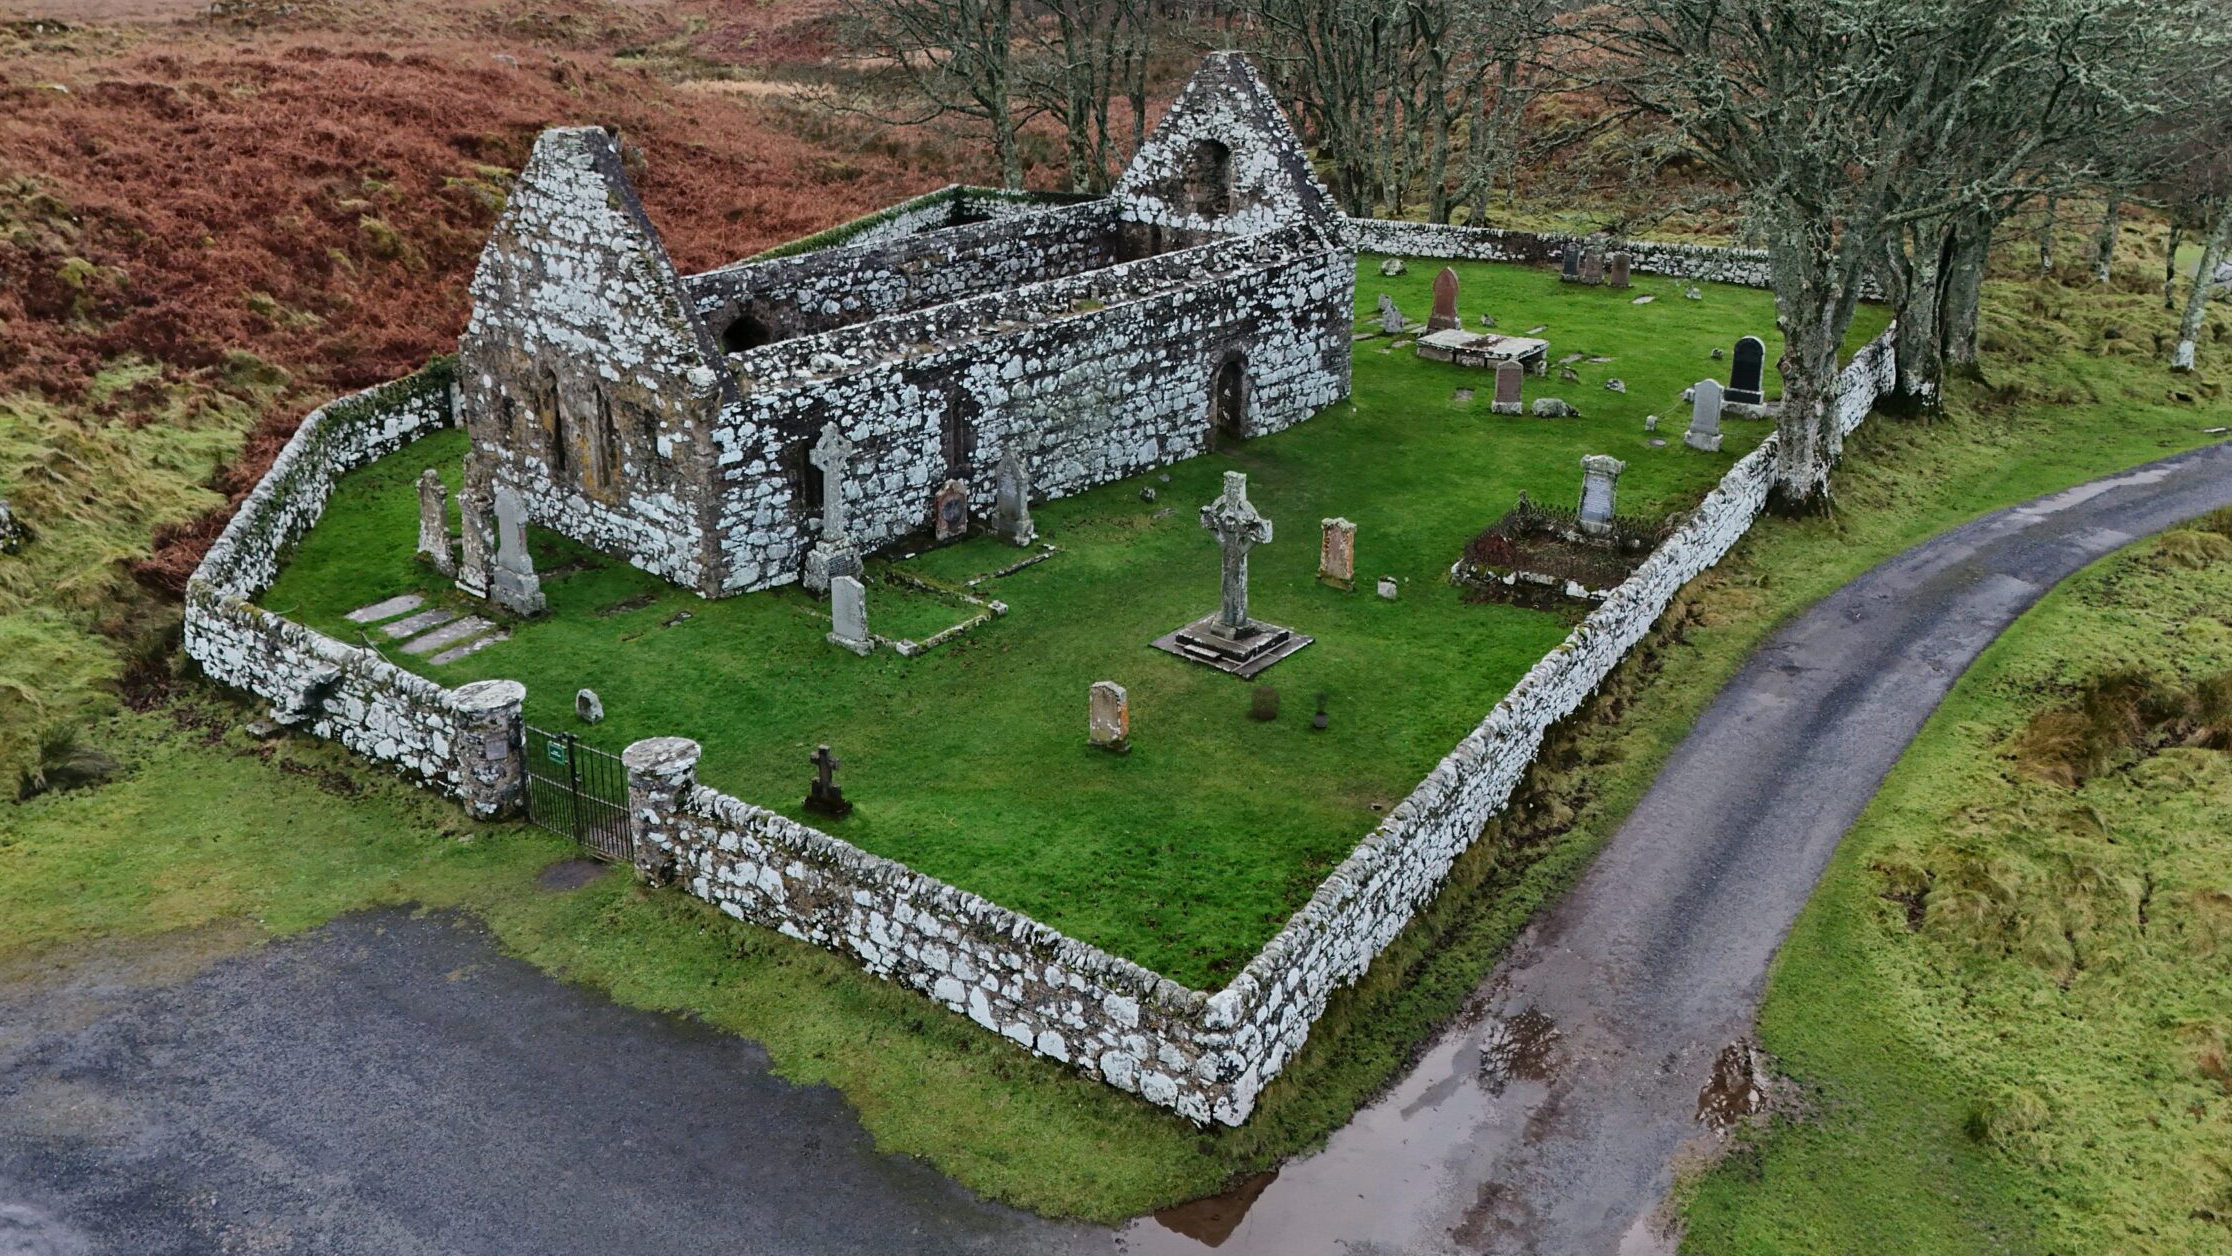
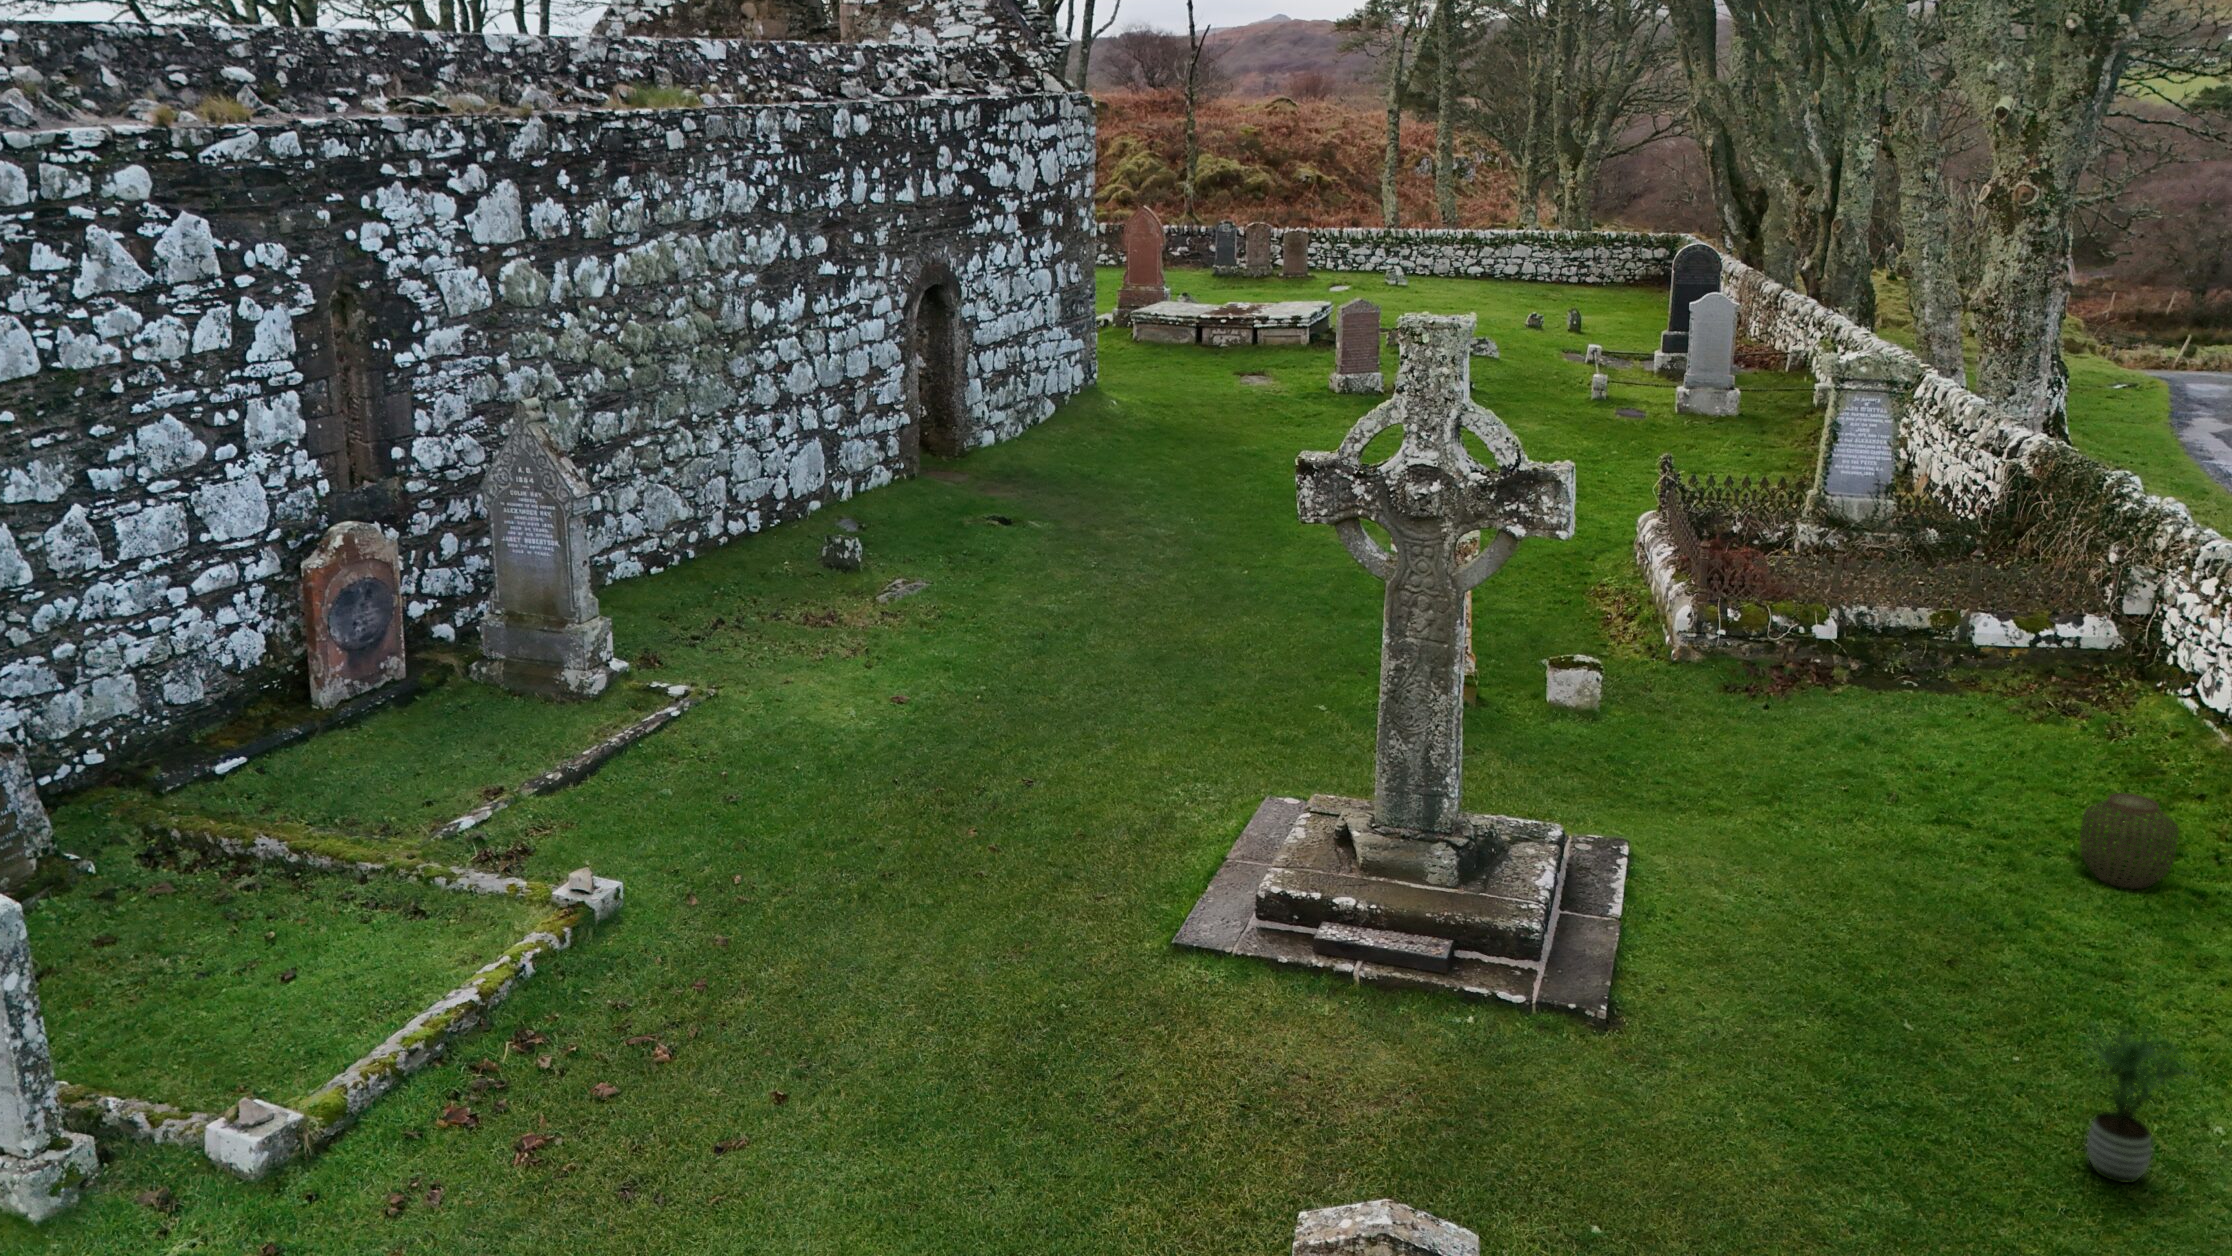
woven basket: present [1251,685,1280,718] -> present [2080,793,2179,889]

